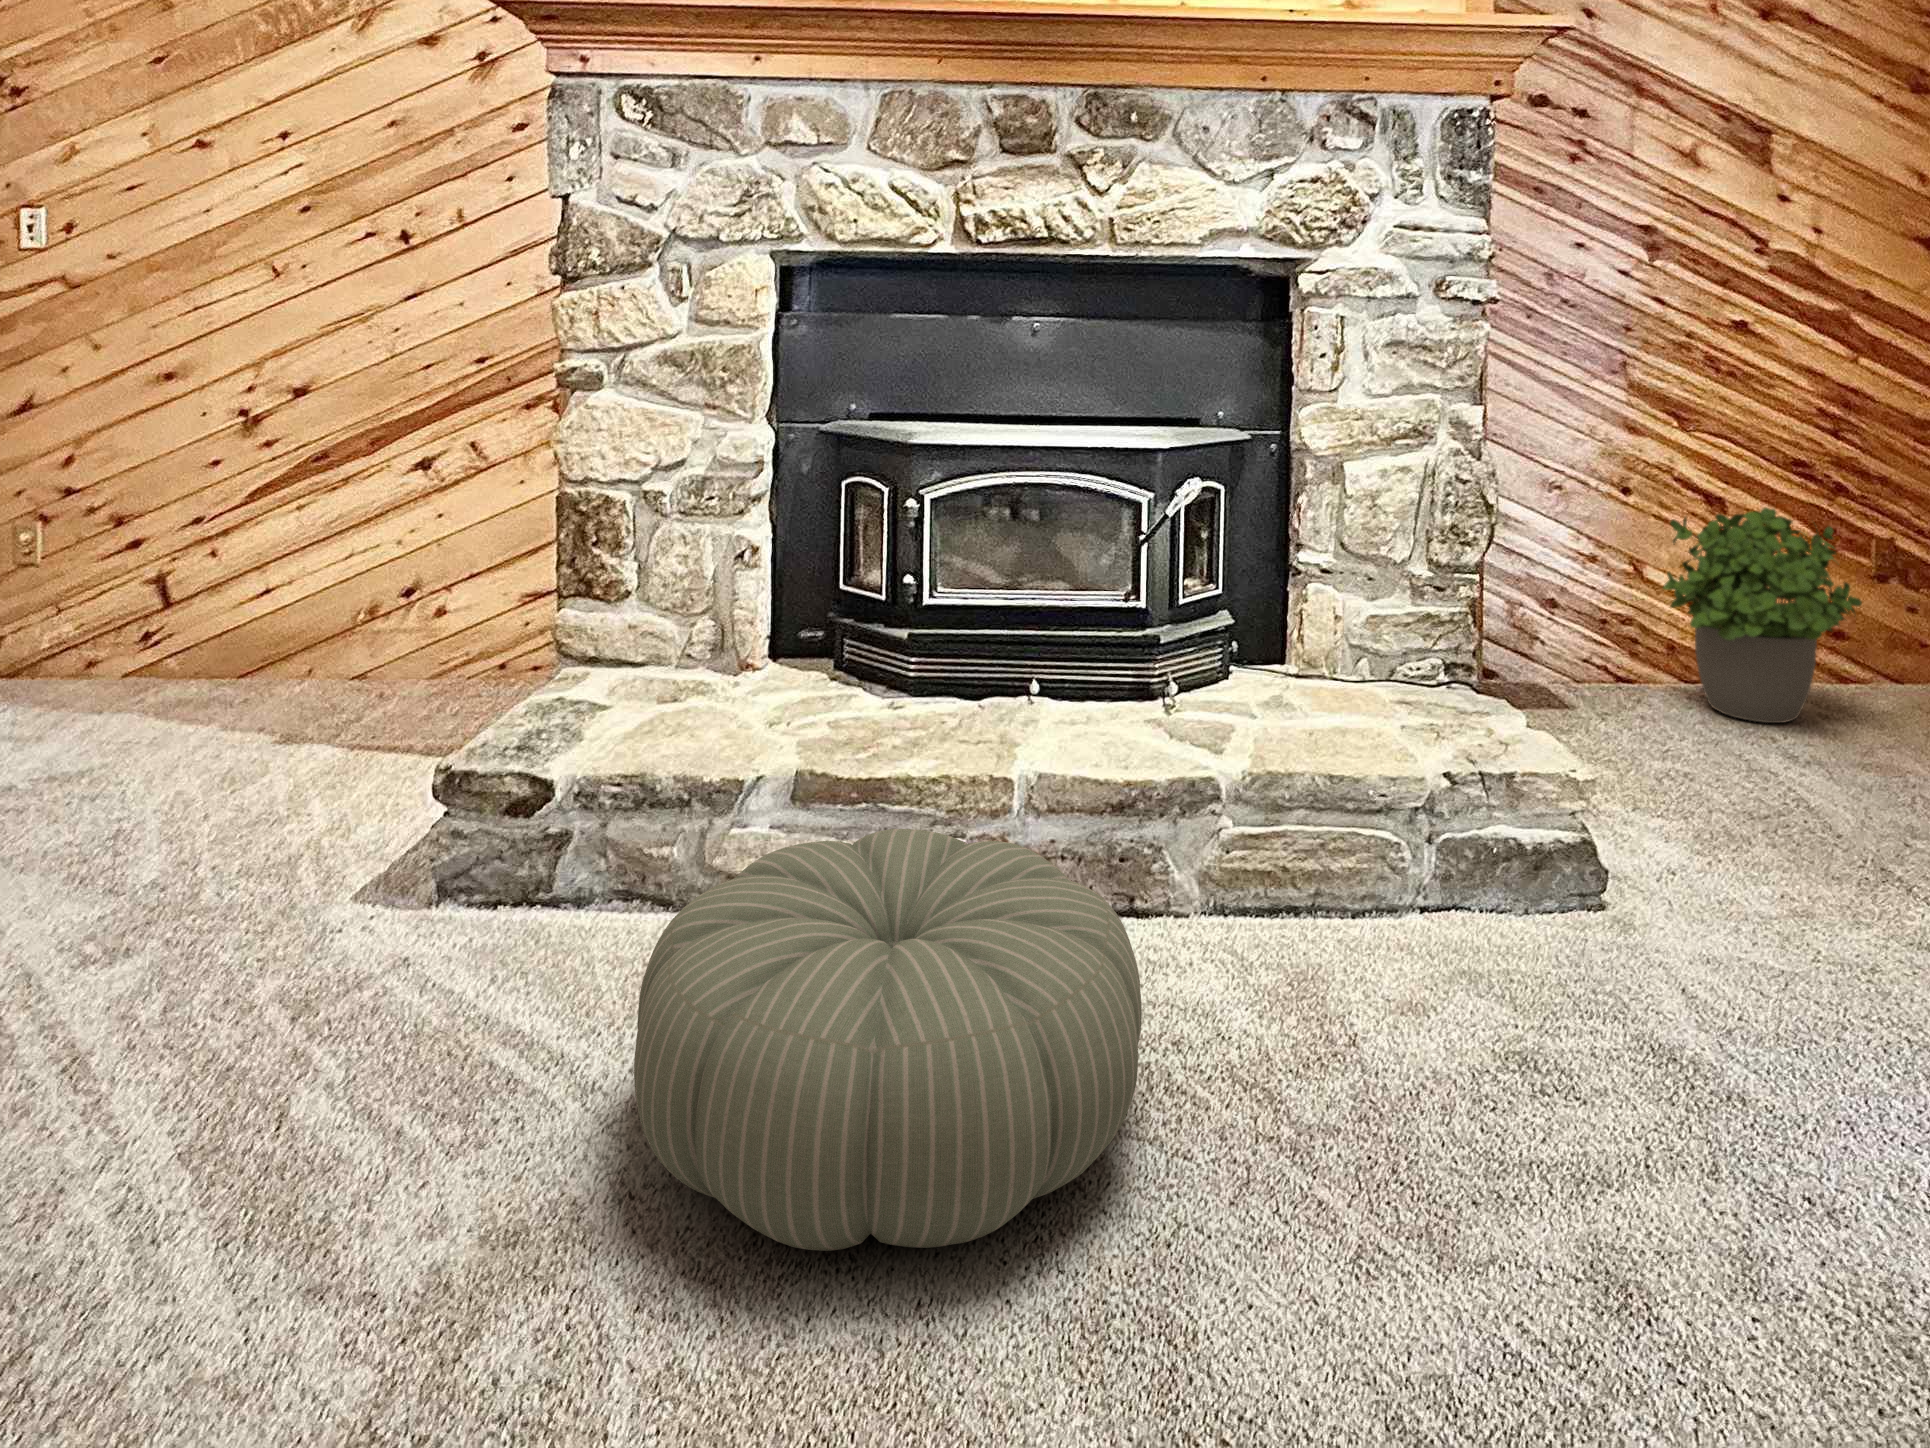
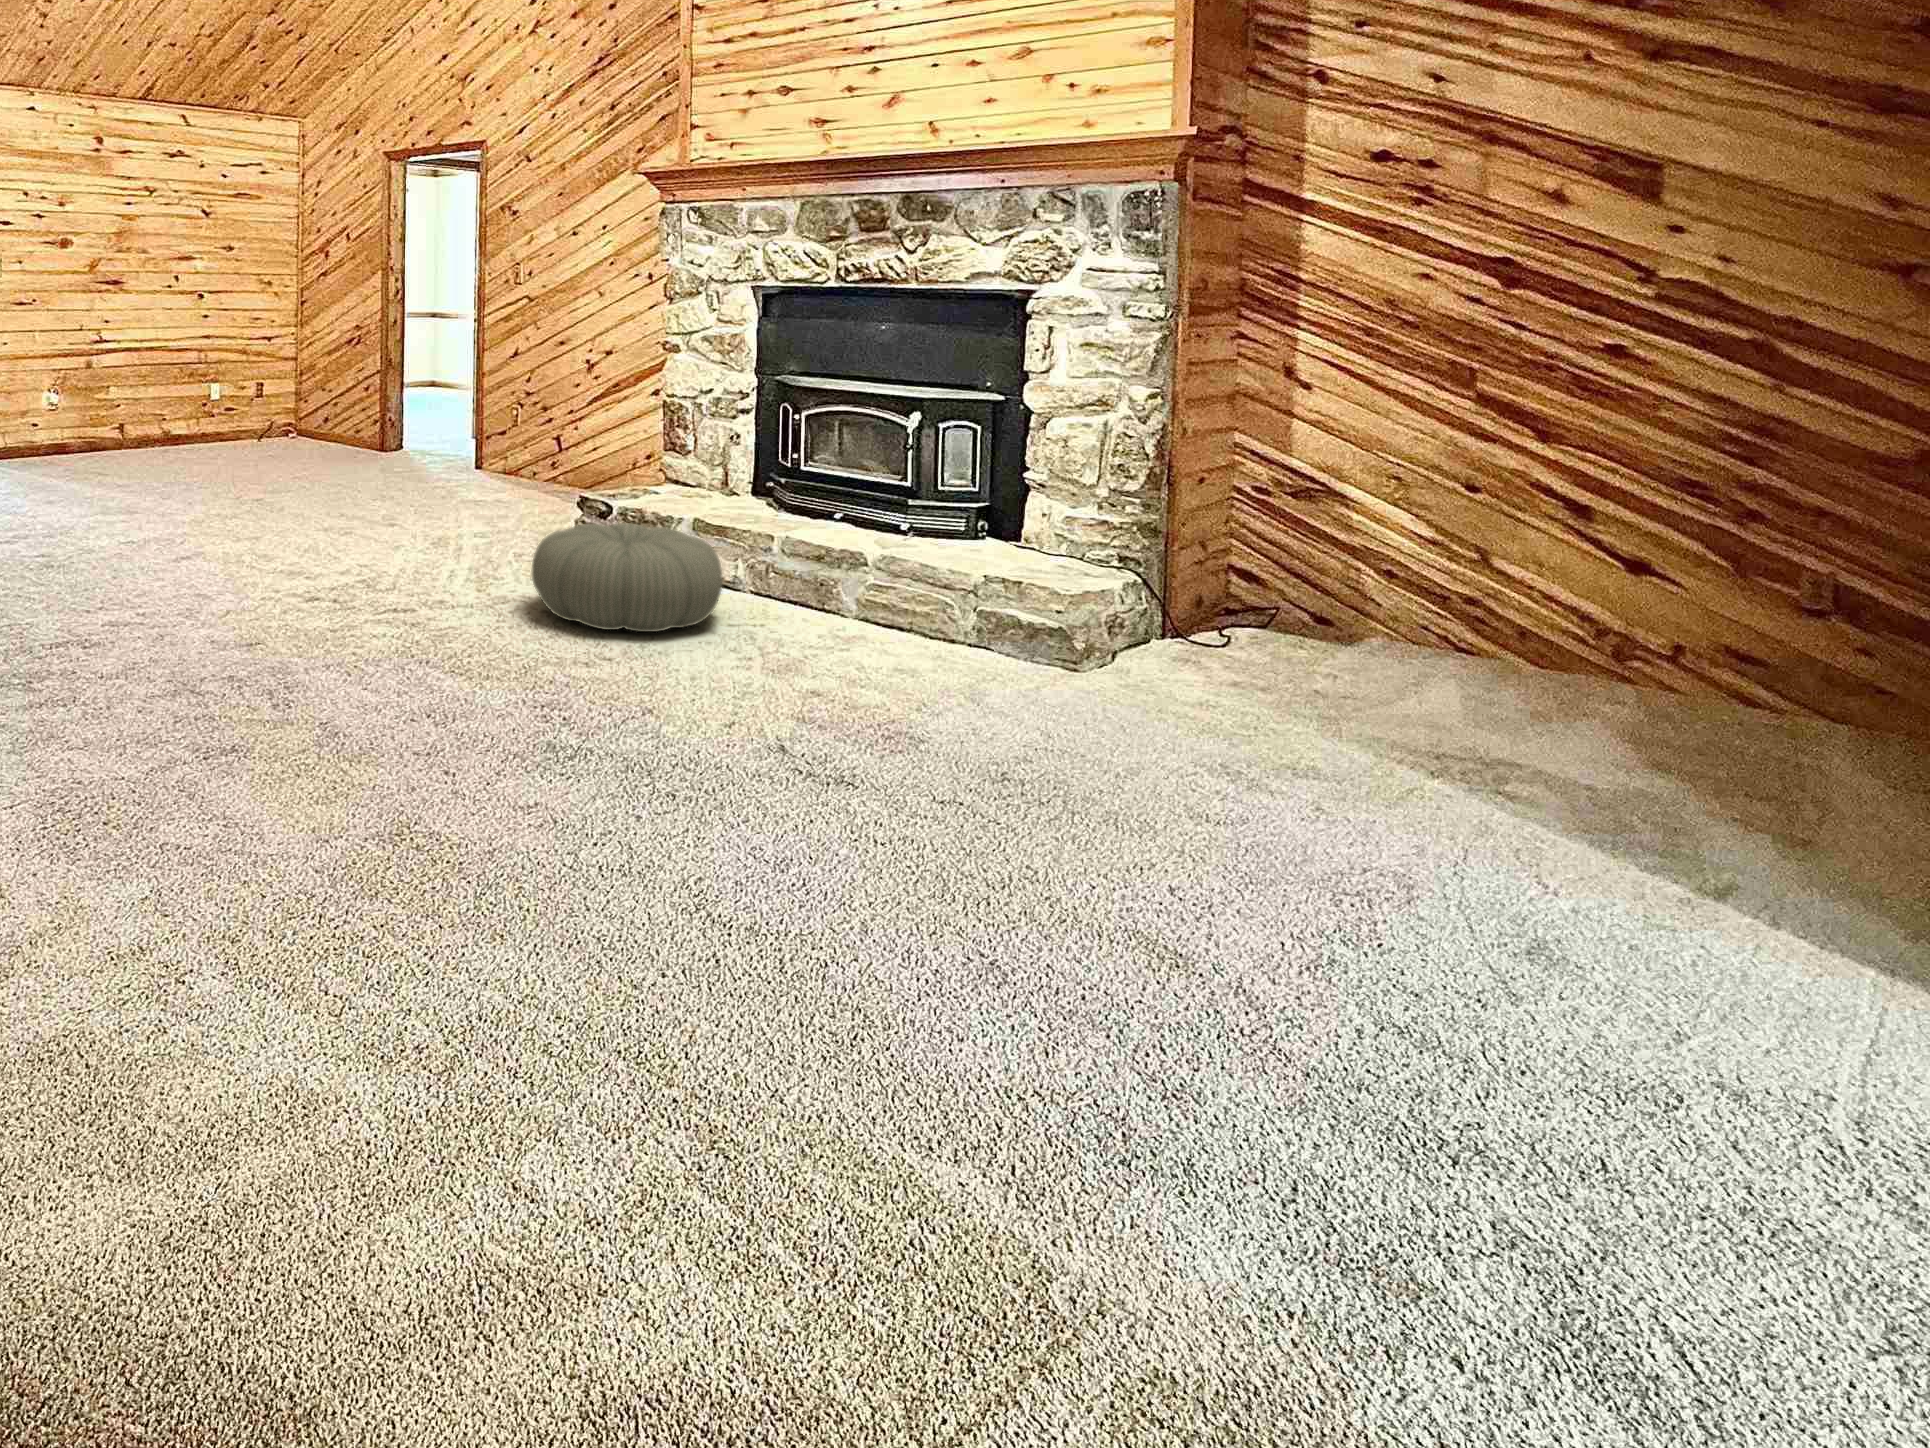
potted plant: present [1663,507,1862,723] -> none [1447,503,1639,692]

